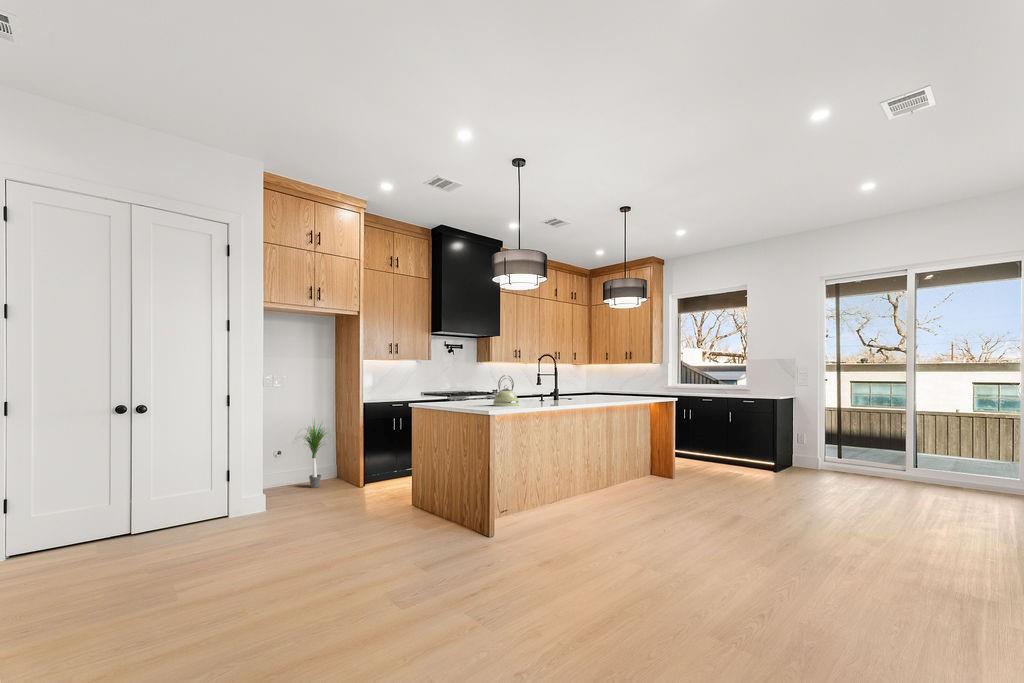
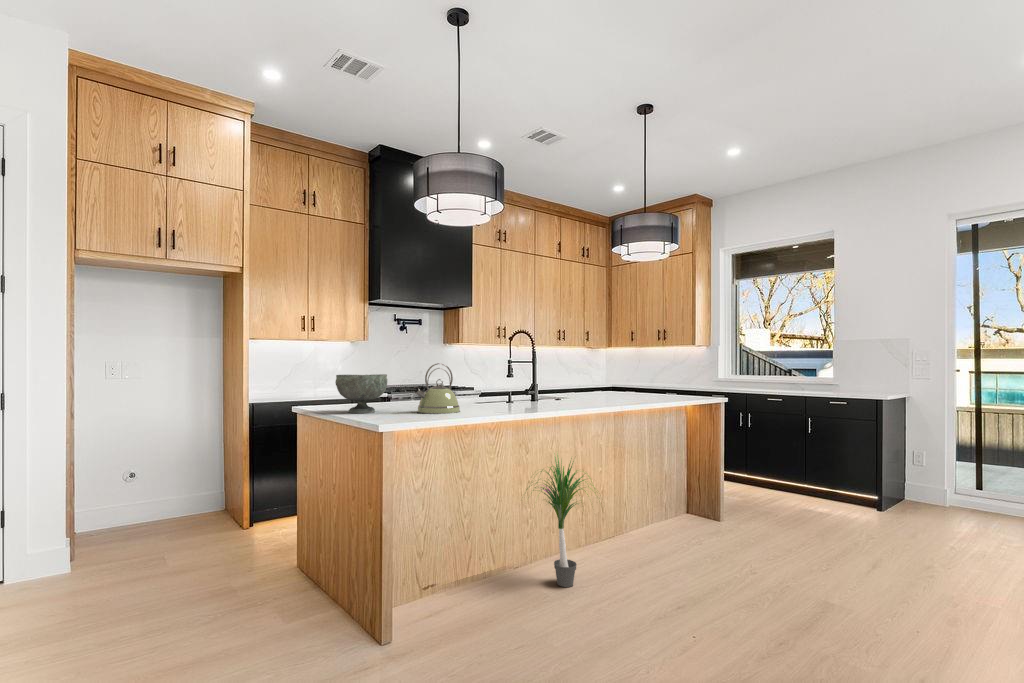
decorative bowl: none [442,382,473,406] -> present [335,374,387,413]
potted plant: present [304,422,327,488] -> present [526,455,595,587]

